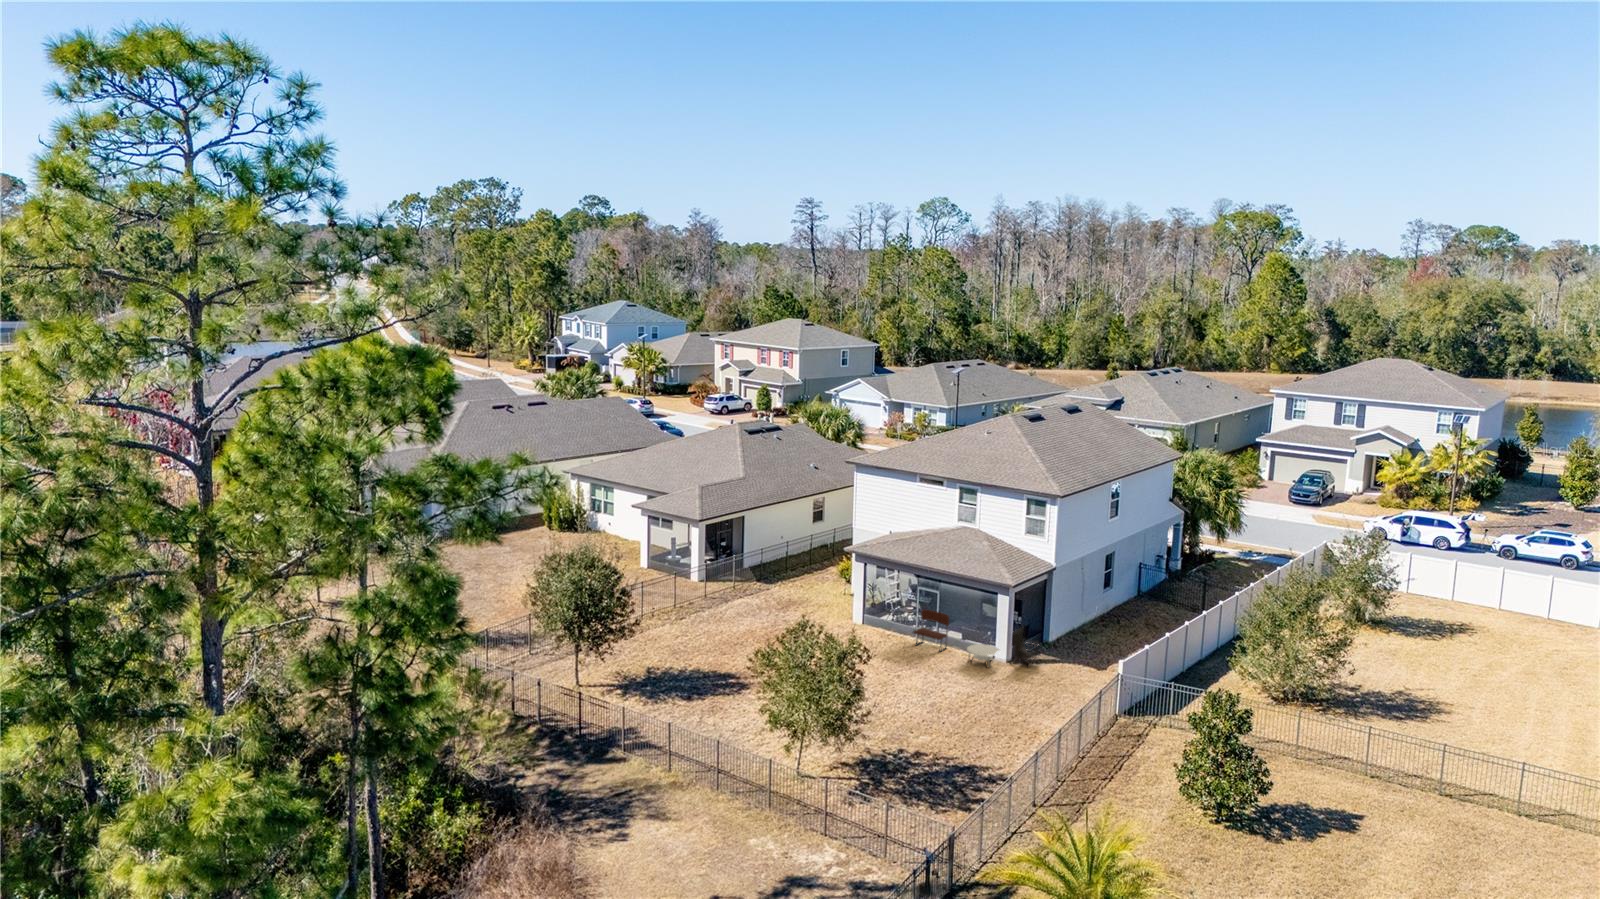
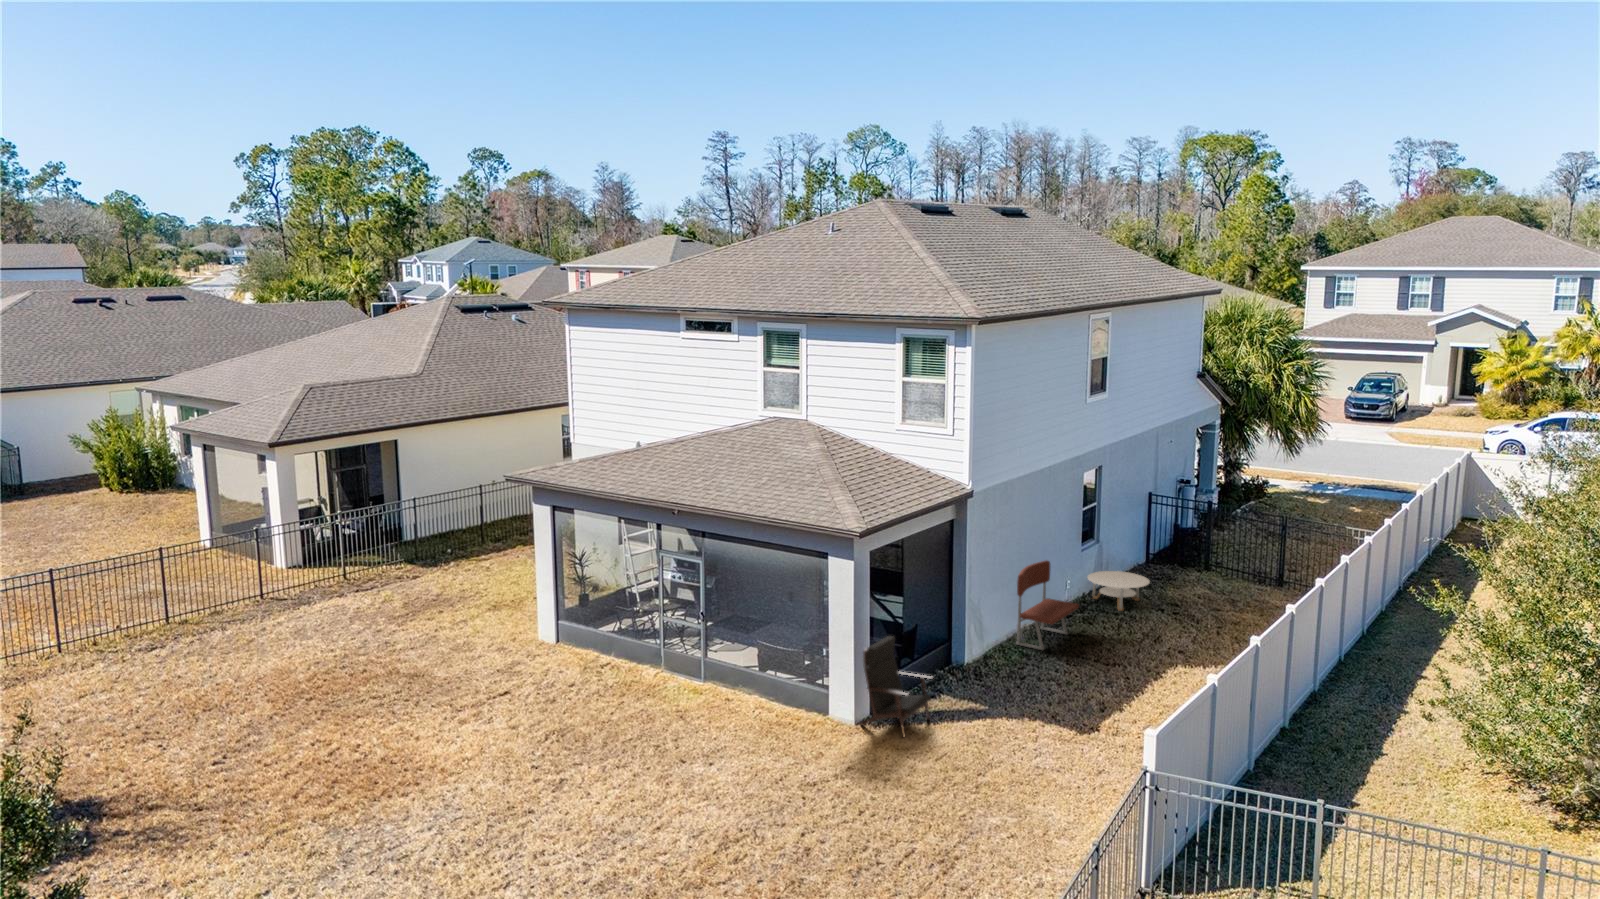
bench: present [913,609,949,651] -> present [1016,560,1079,650]
round table: present [967,644,1000,668] -> present [1088,571,1149,611]

